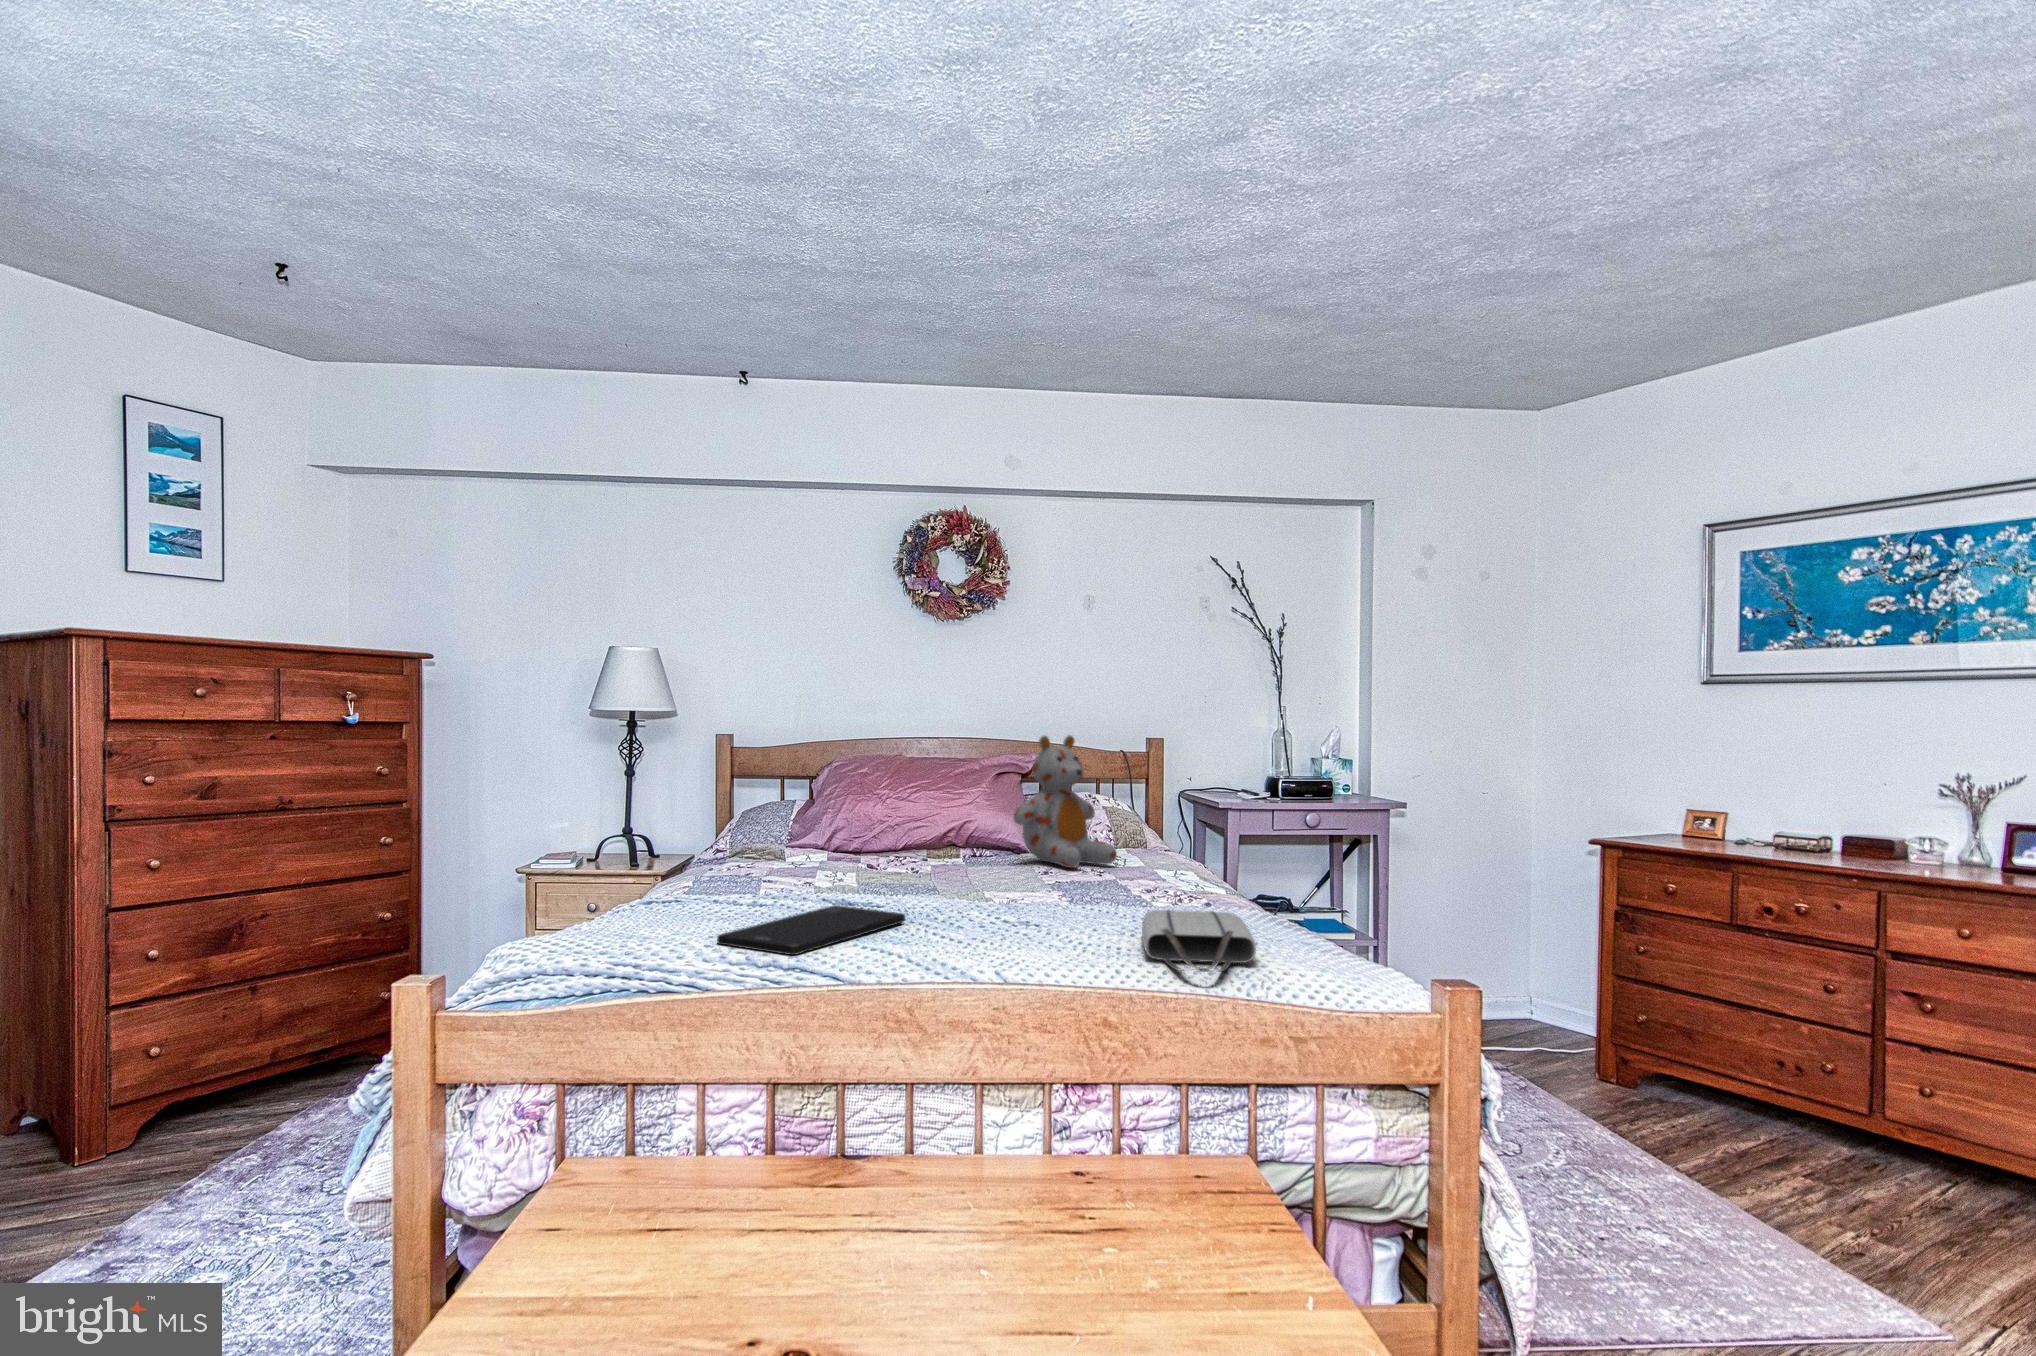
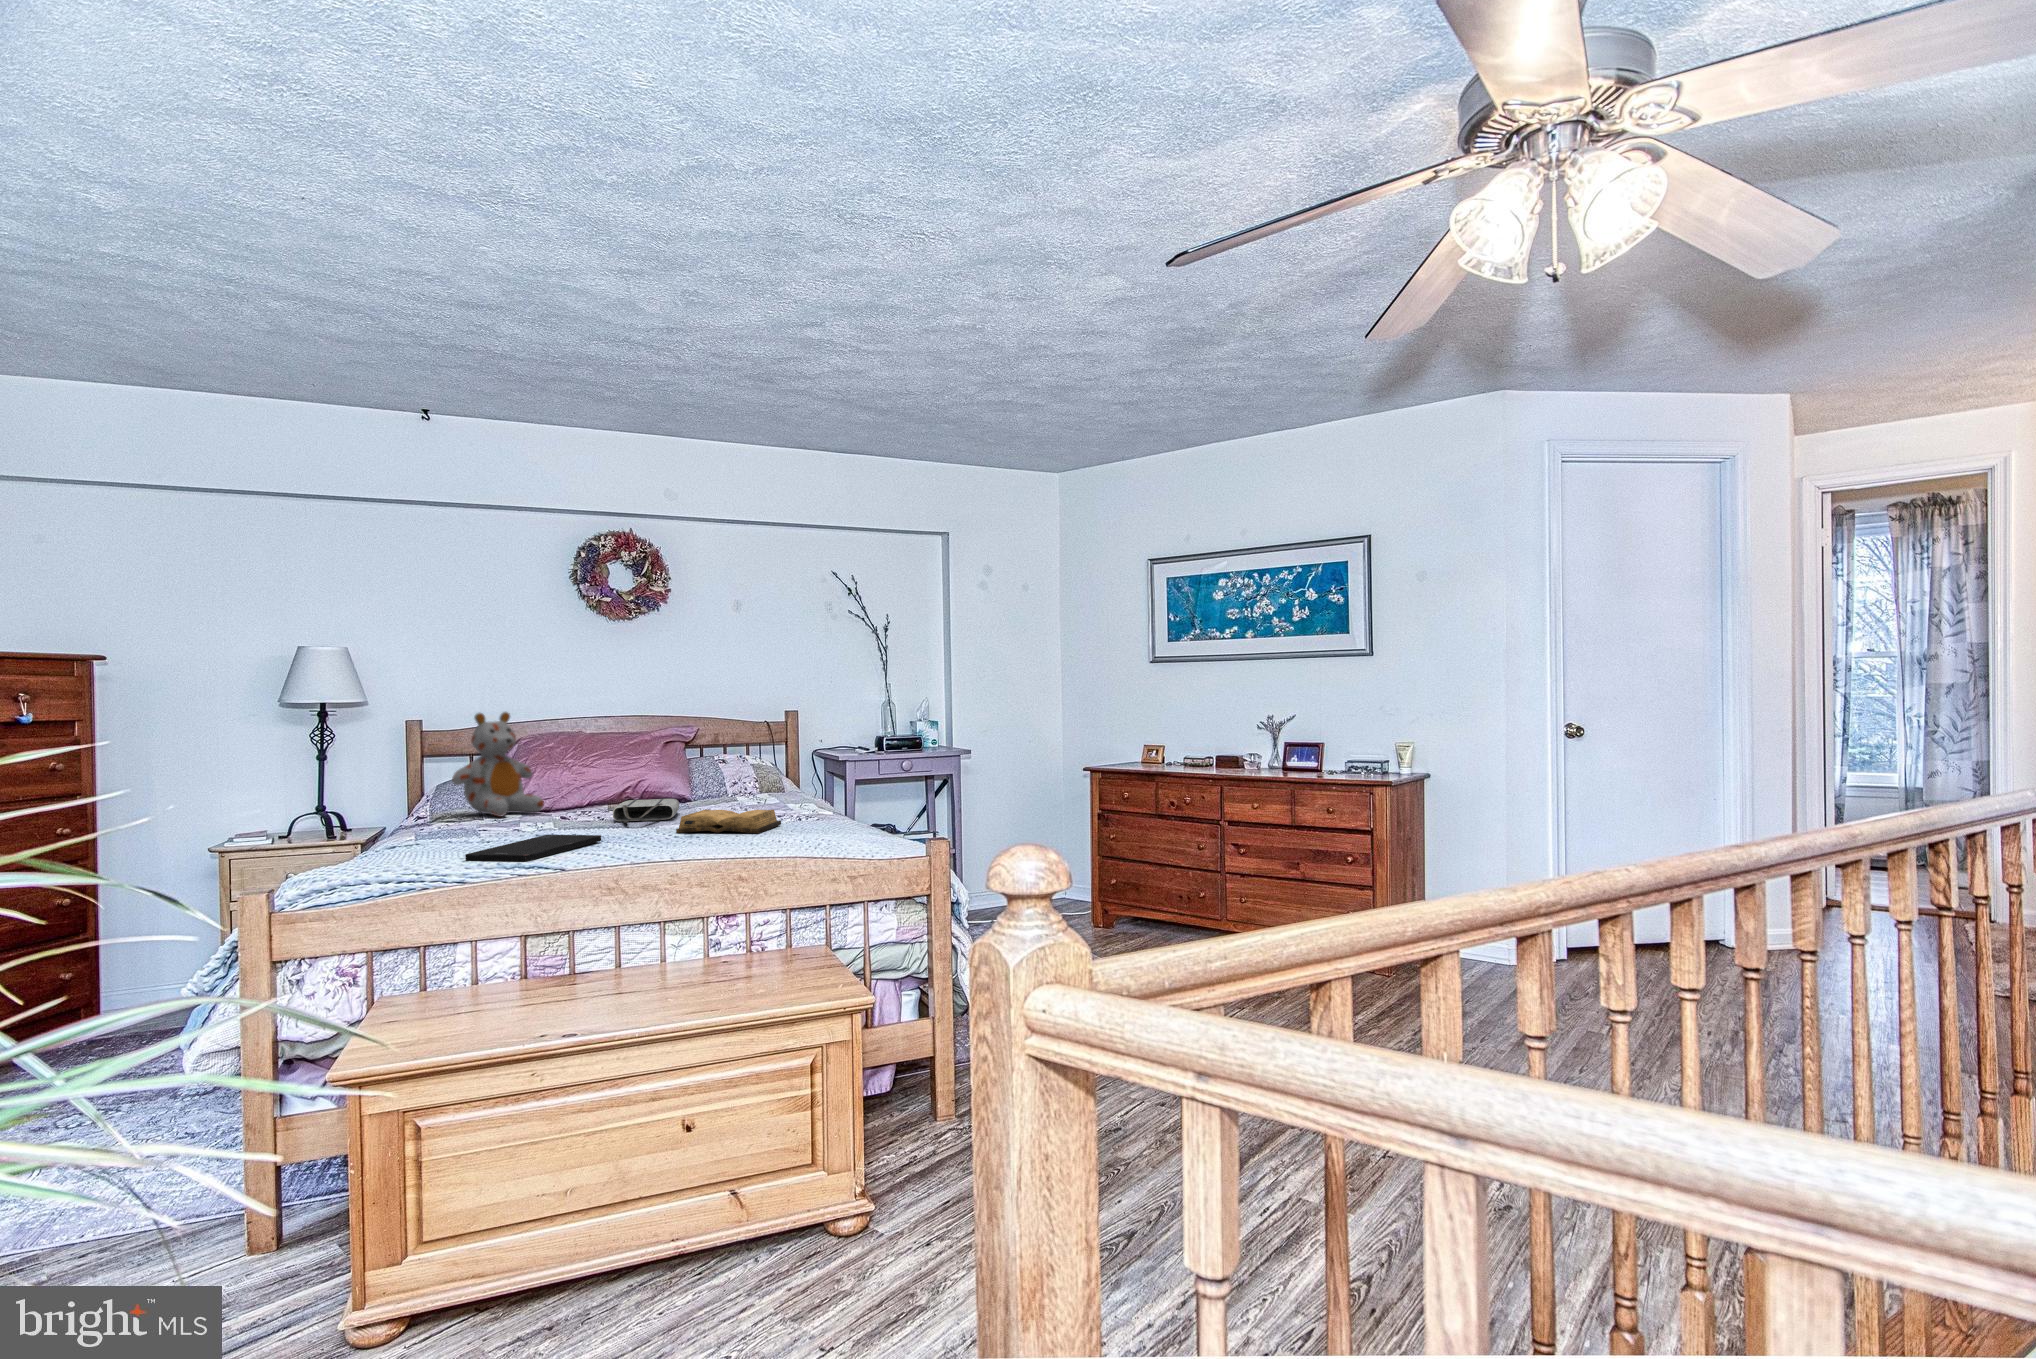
stuffed bear: present [1014,735,1117,868] -> present [452,712,544,816]
diary: none [1008,880,1154,927] -> present [676,809,781,833]
tote bag: present [1142,909,1256,972] -> present [613,799,679,823]

